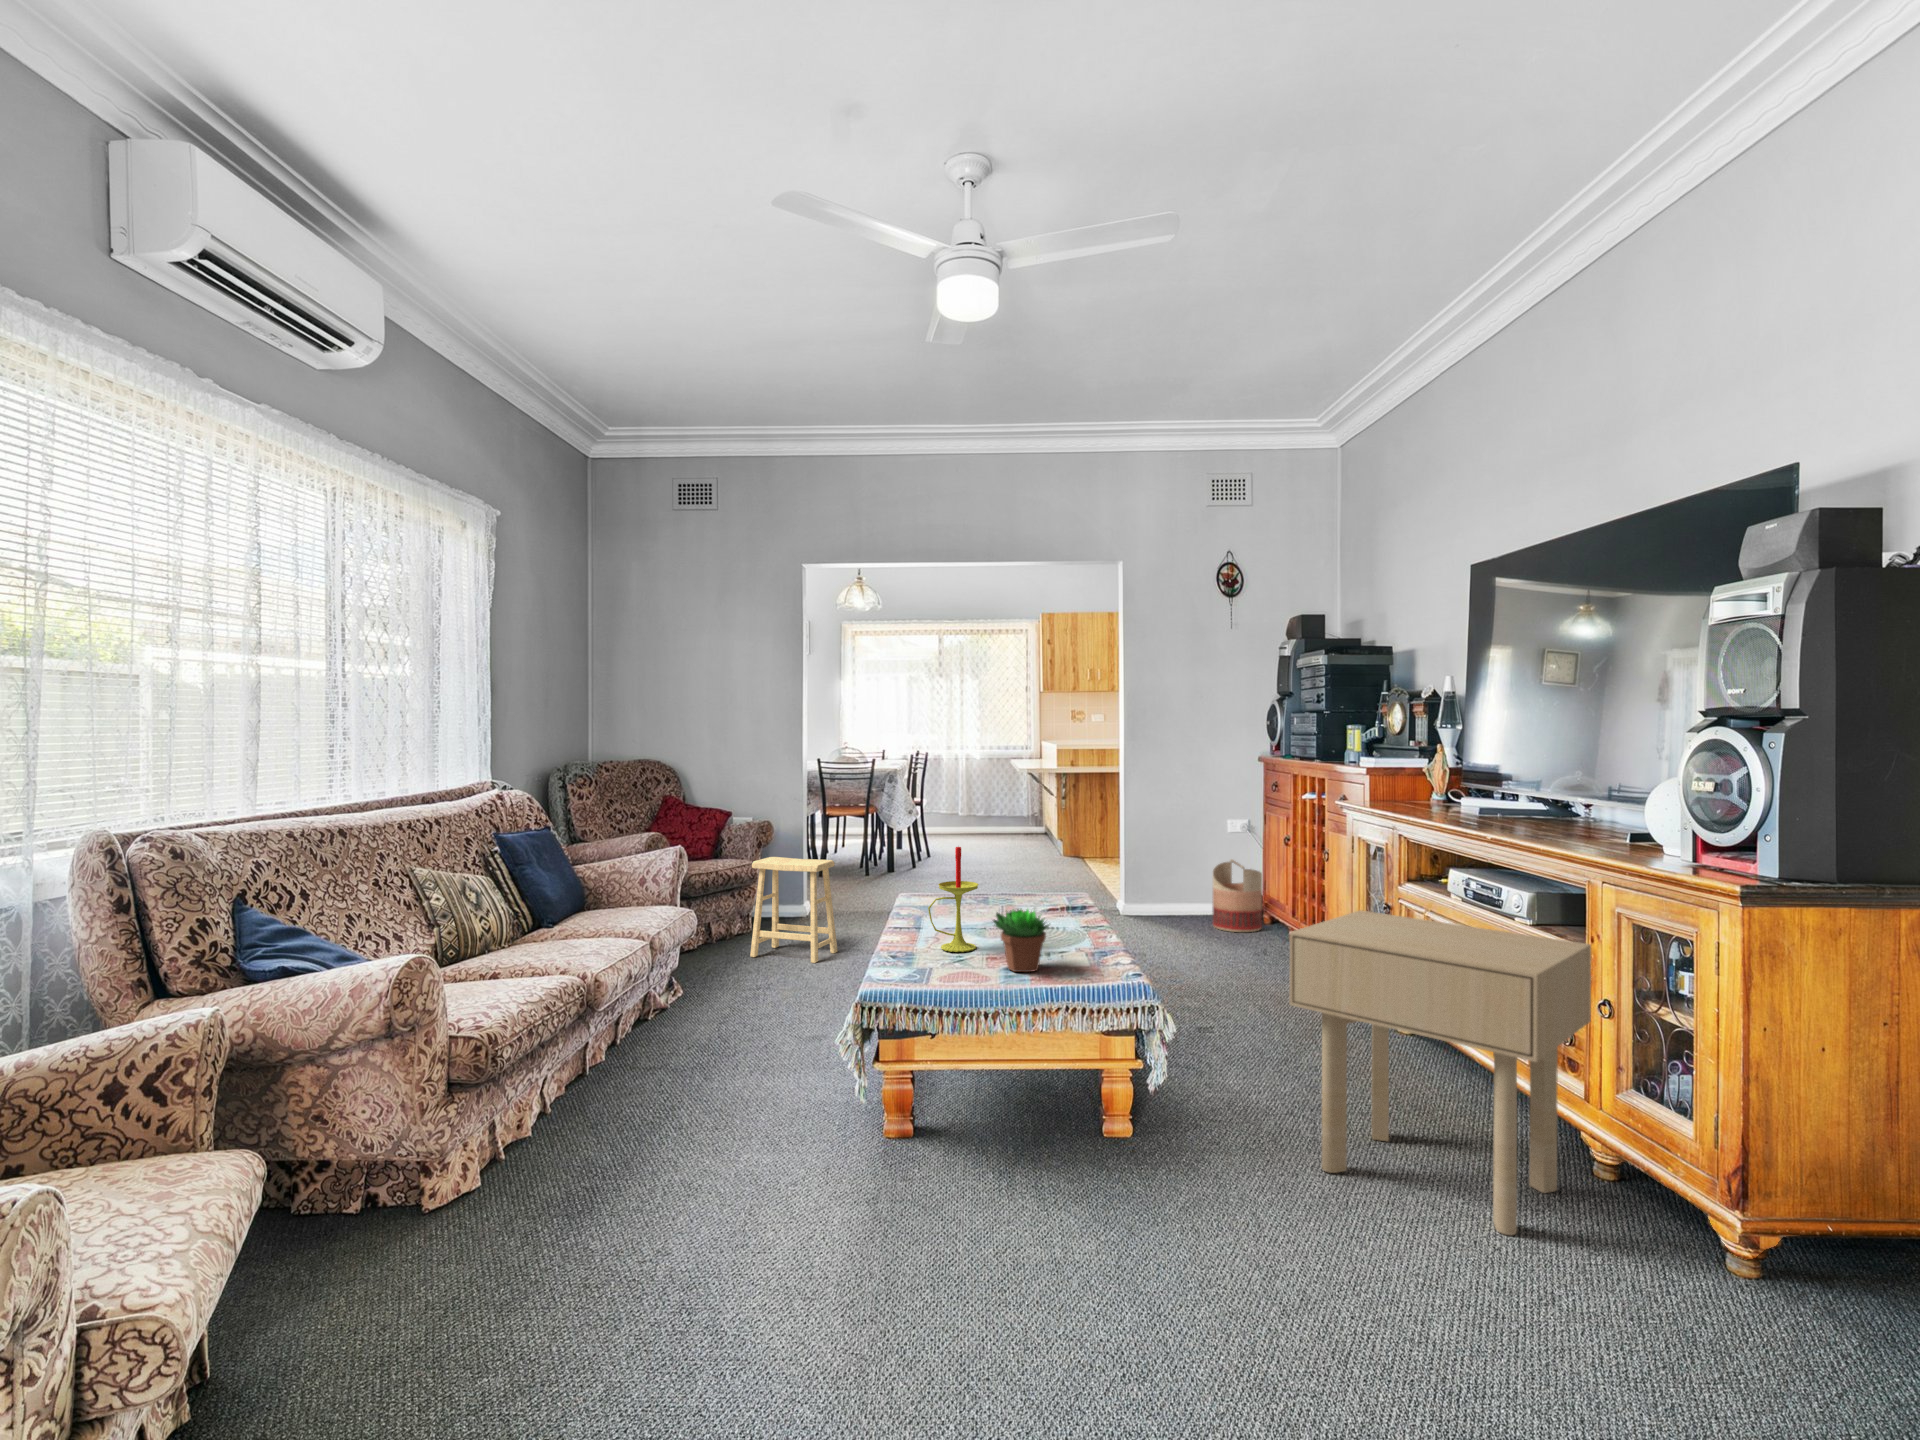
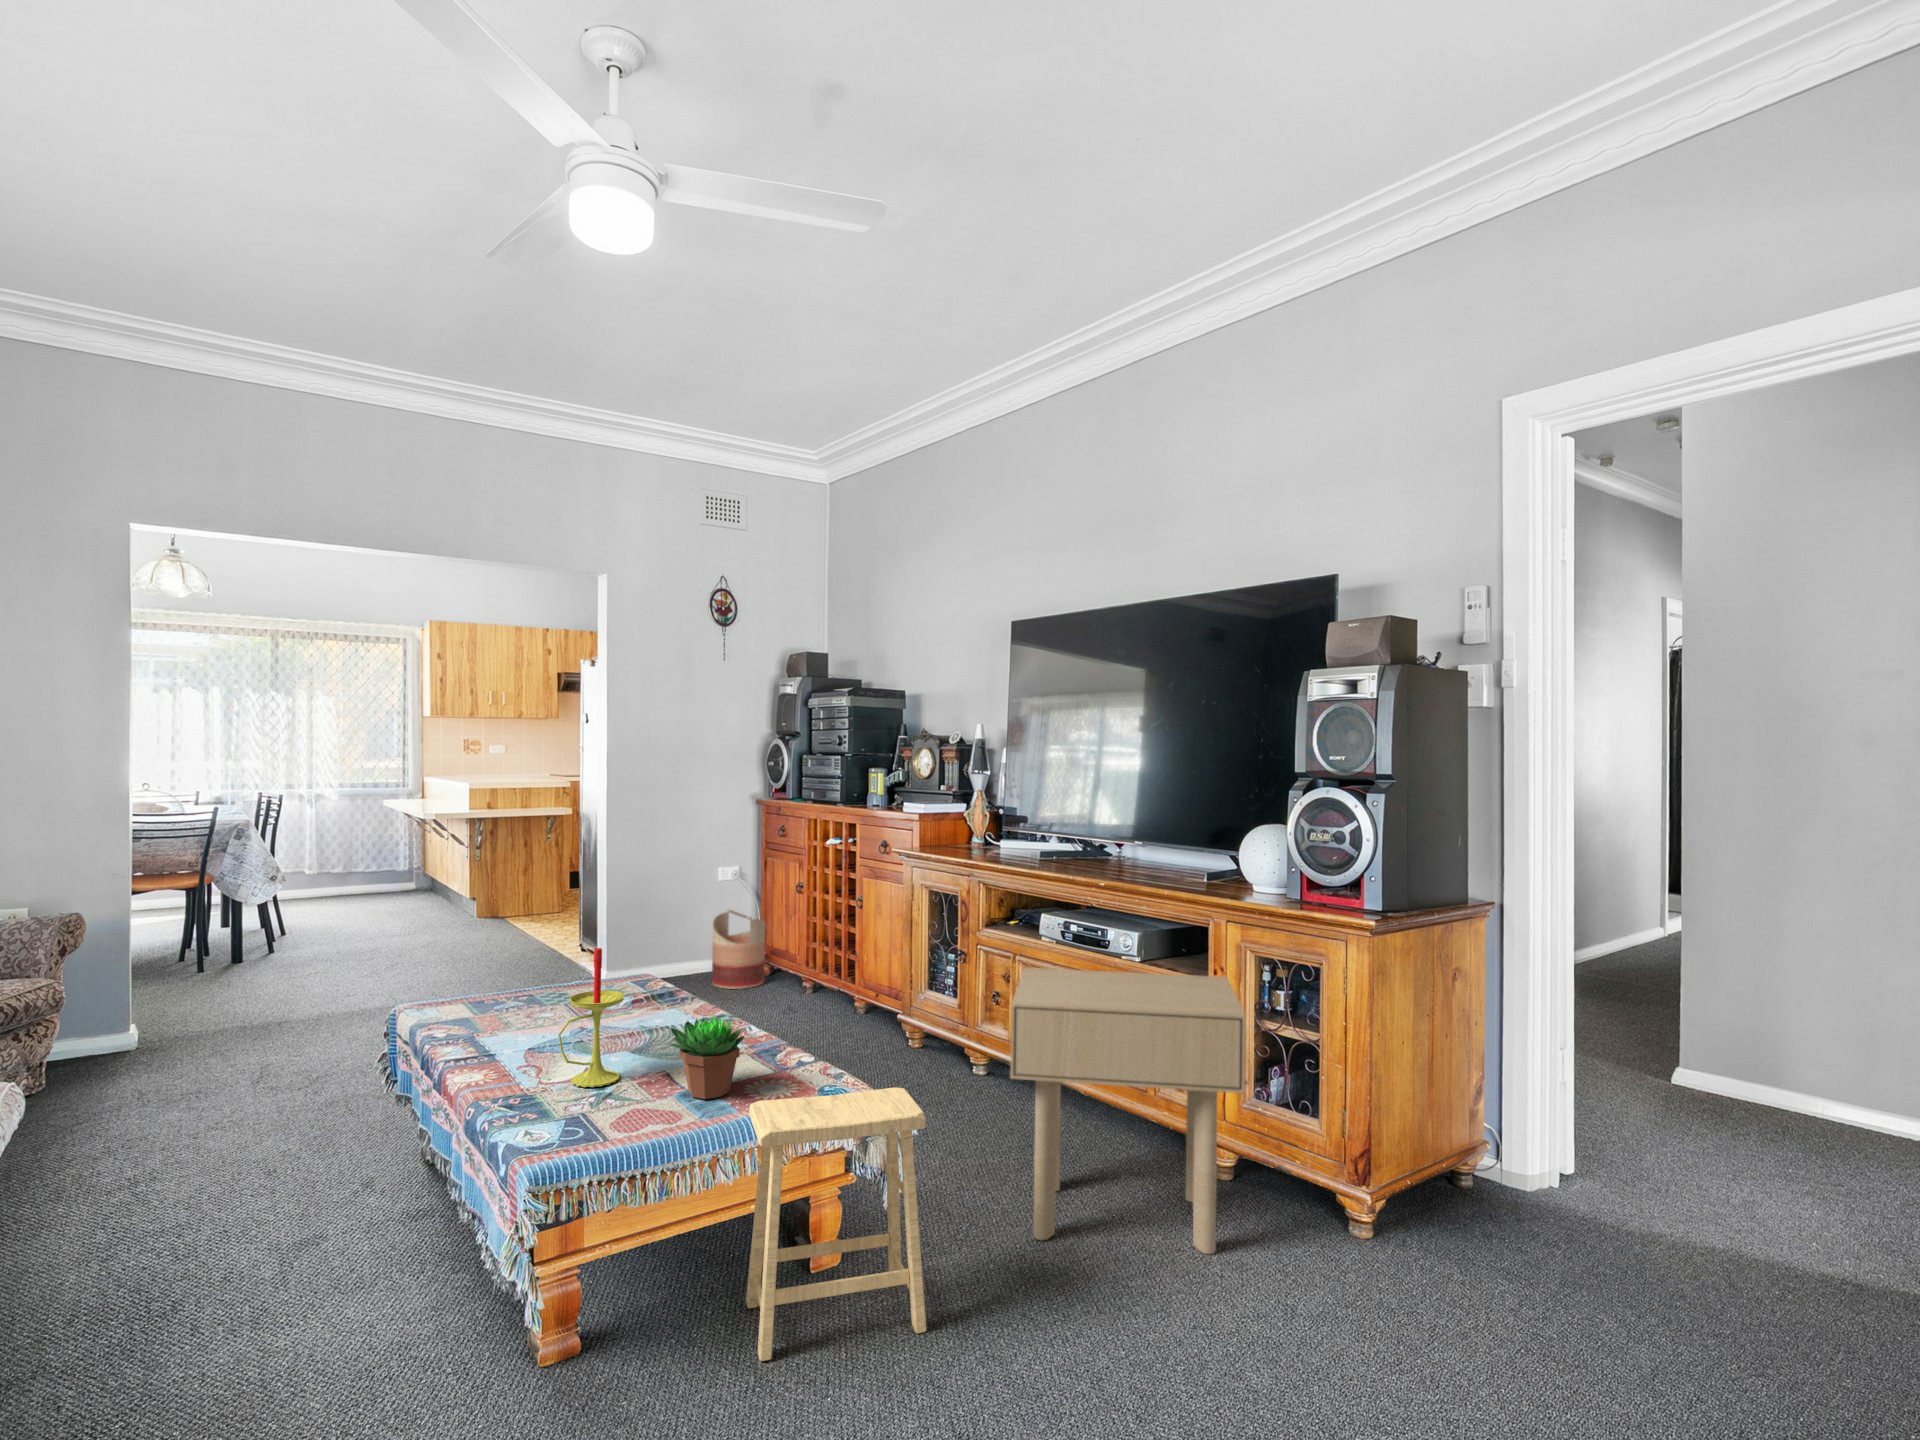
footstool: present [750,857,837,963] -> present [746,1087,926,1361]

